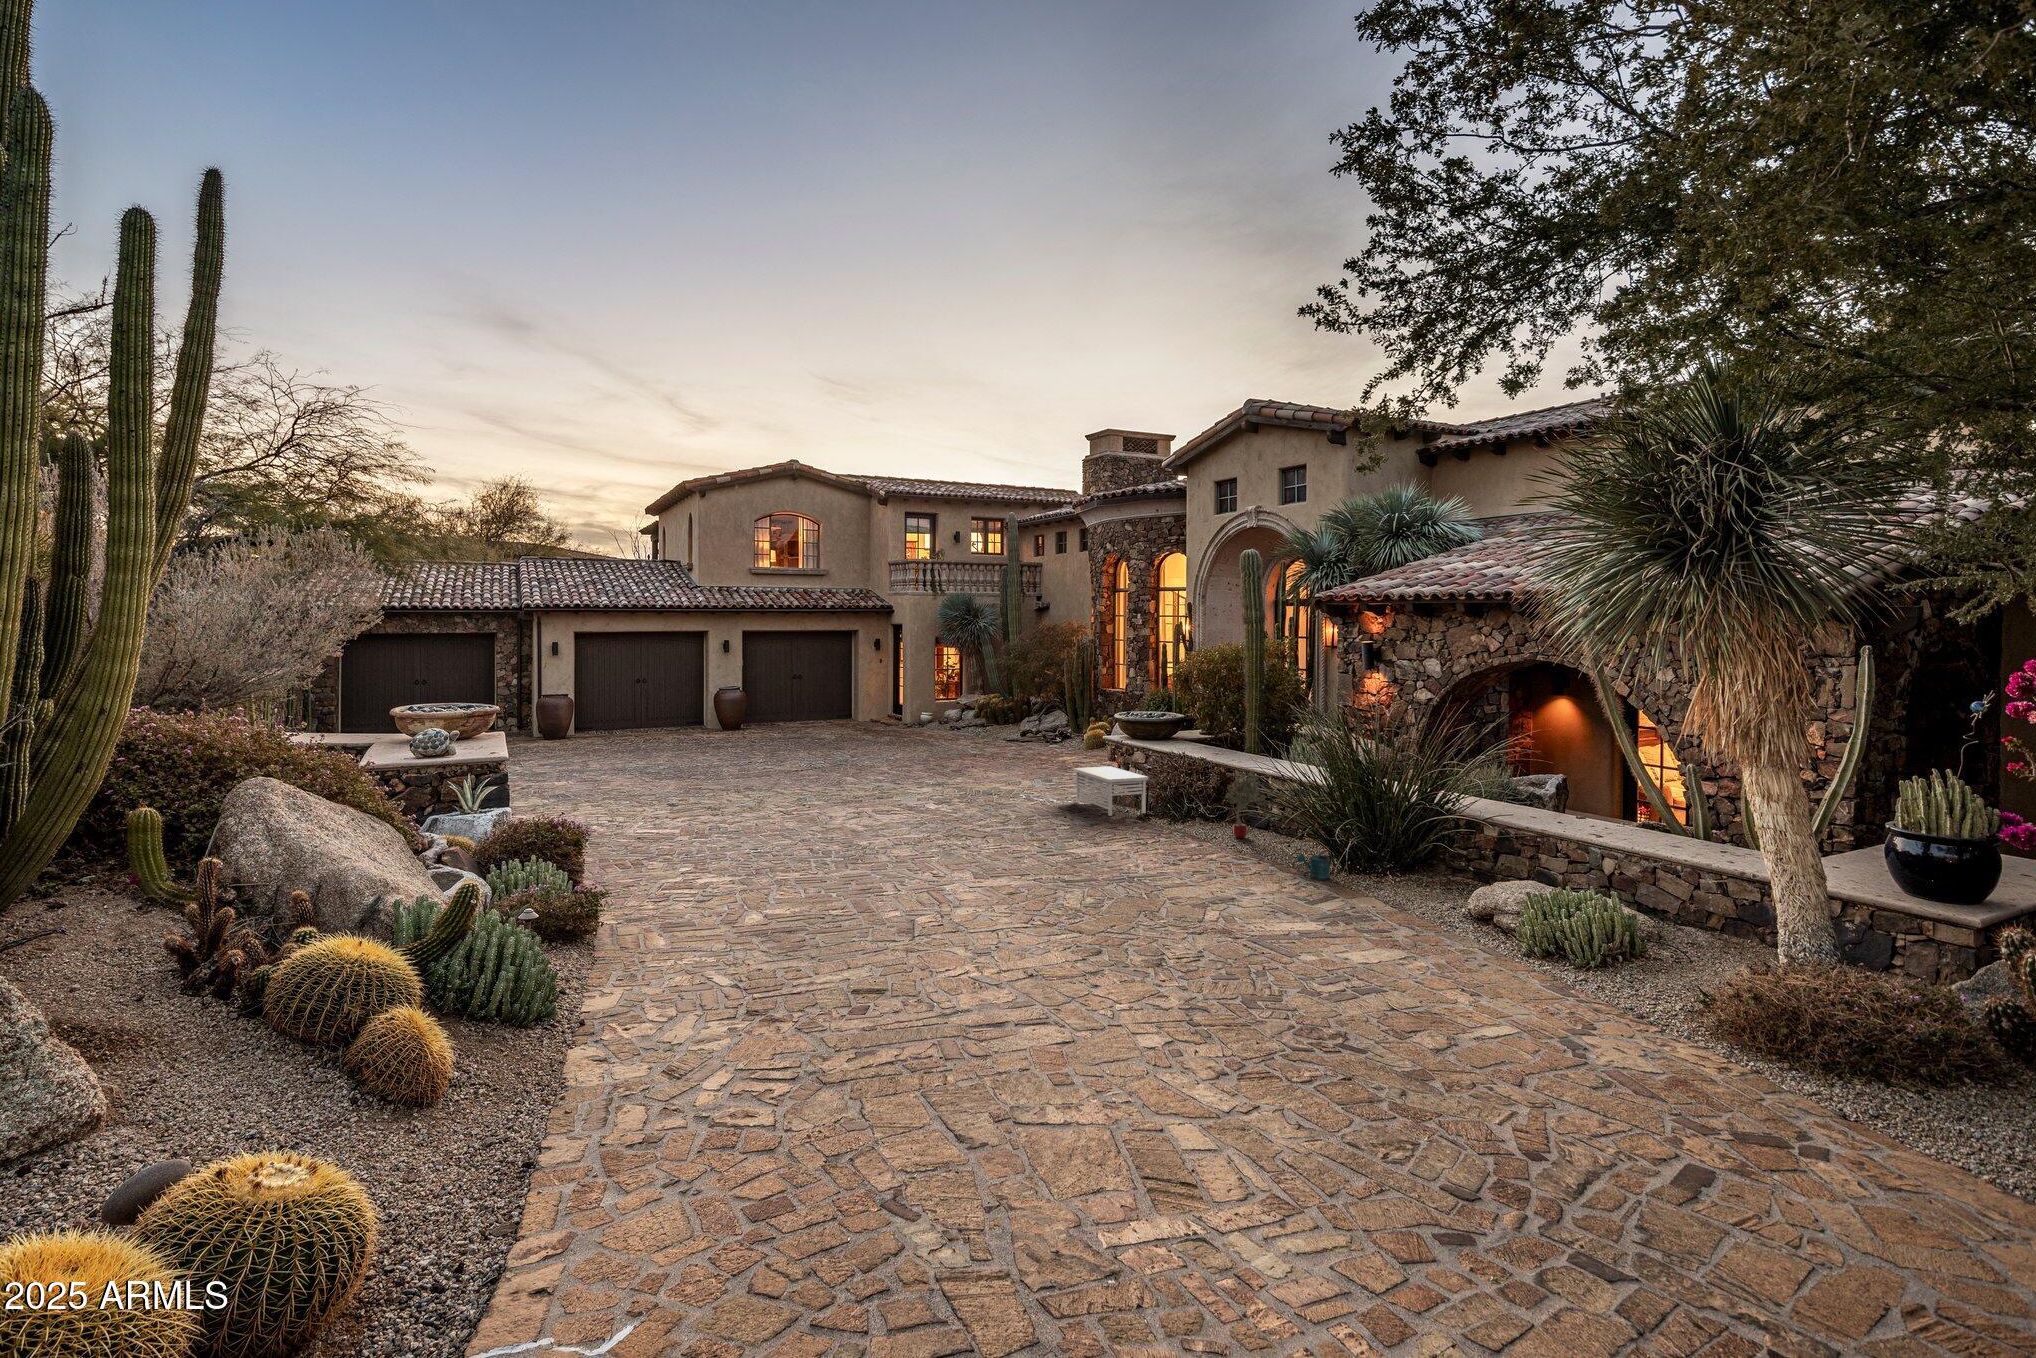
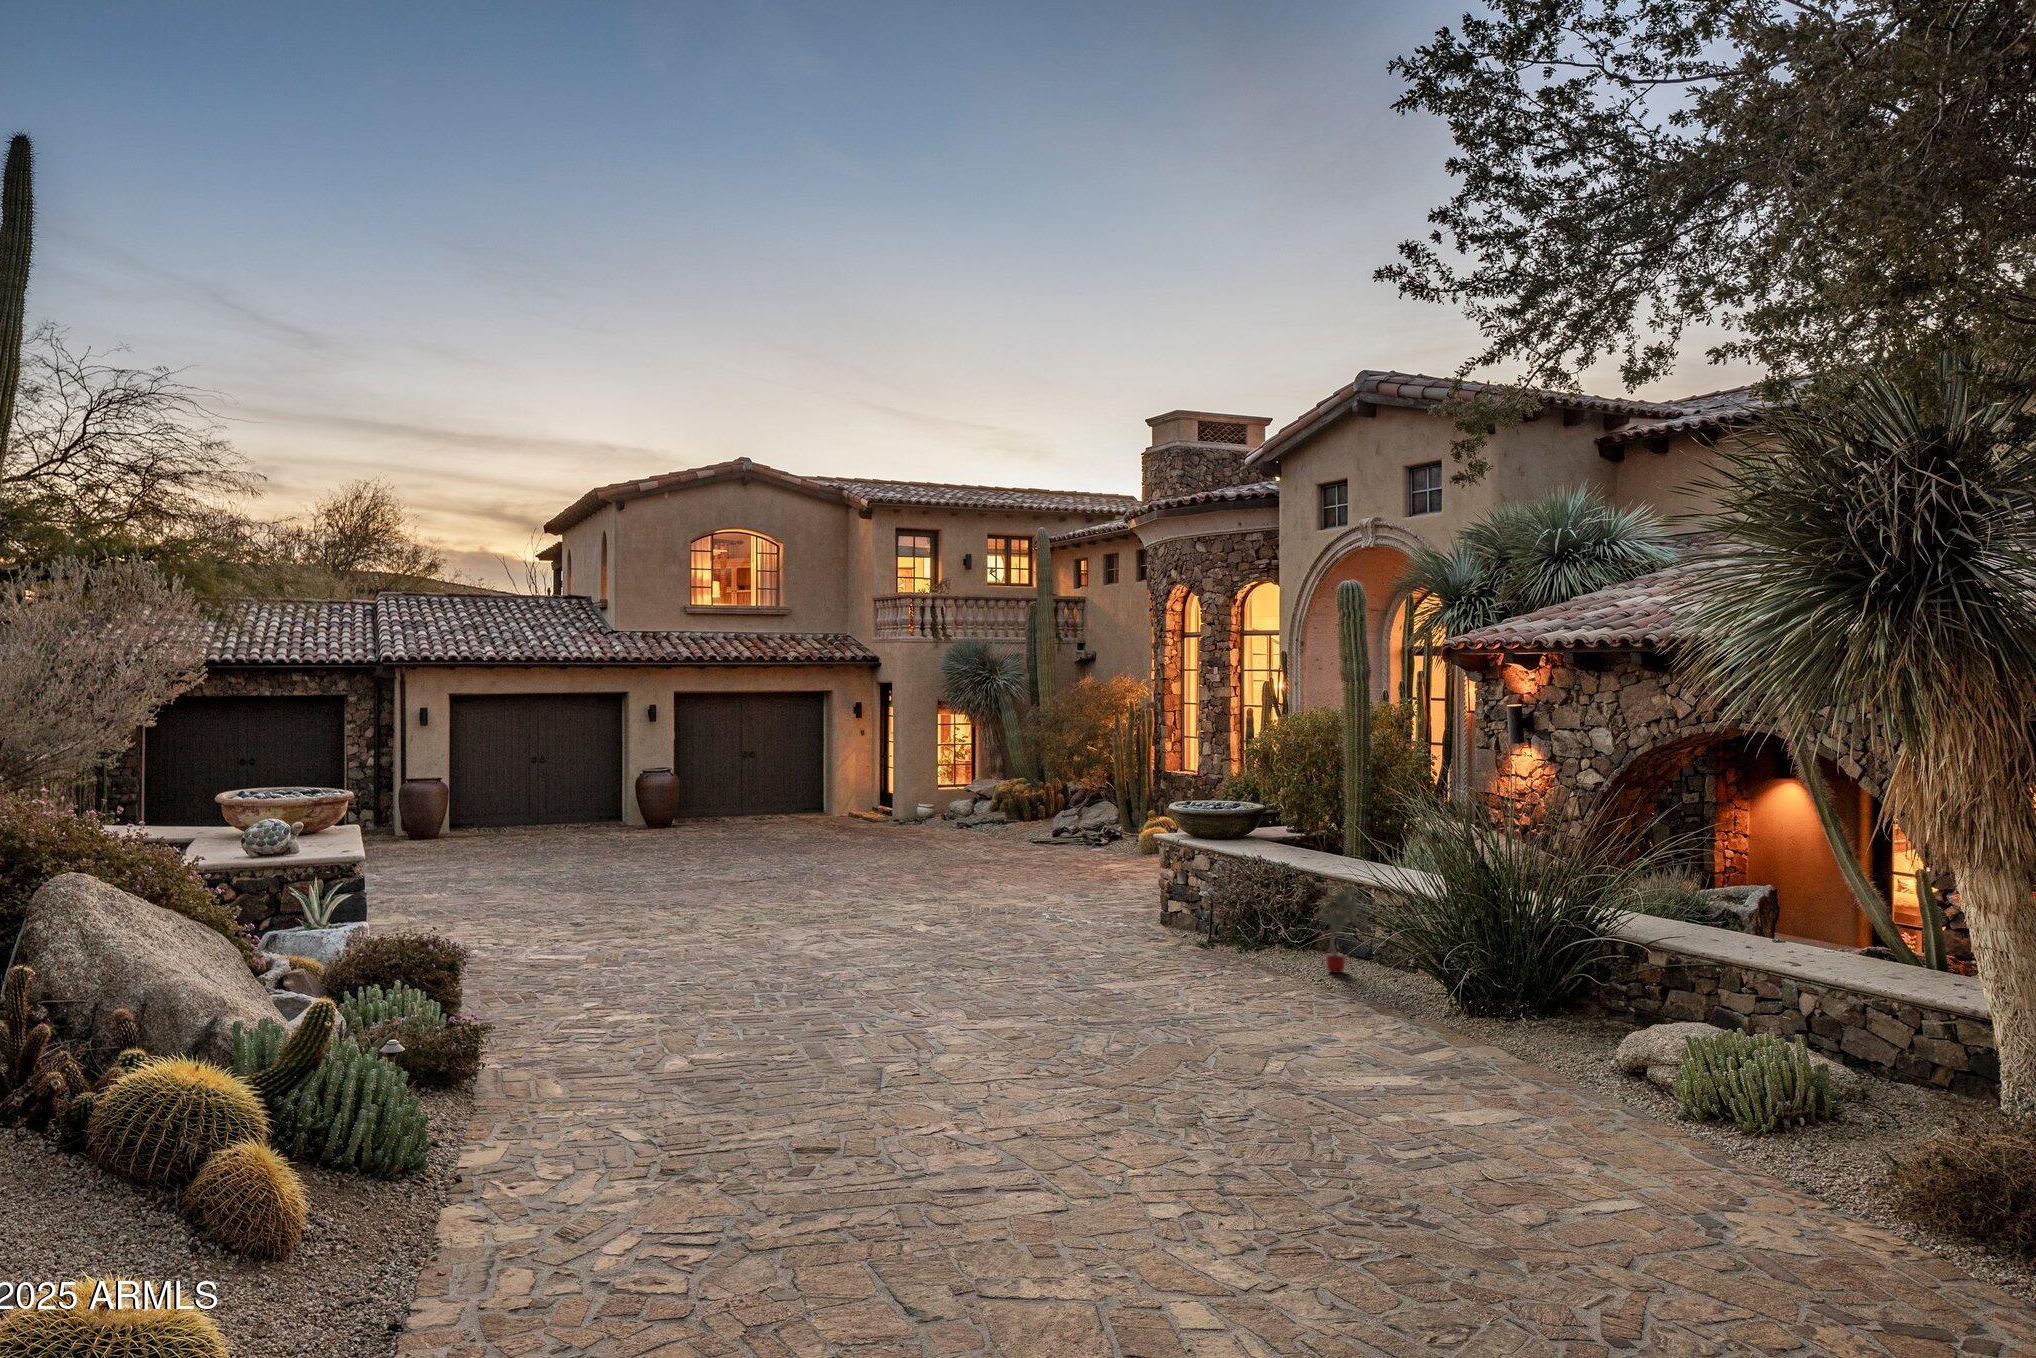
storage bench: present [1074,766,1148,816] -> none [1113,876,1214,943]
watering can: present [1297,851,1332,880] -> none [1401,987,1450,1027]

